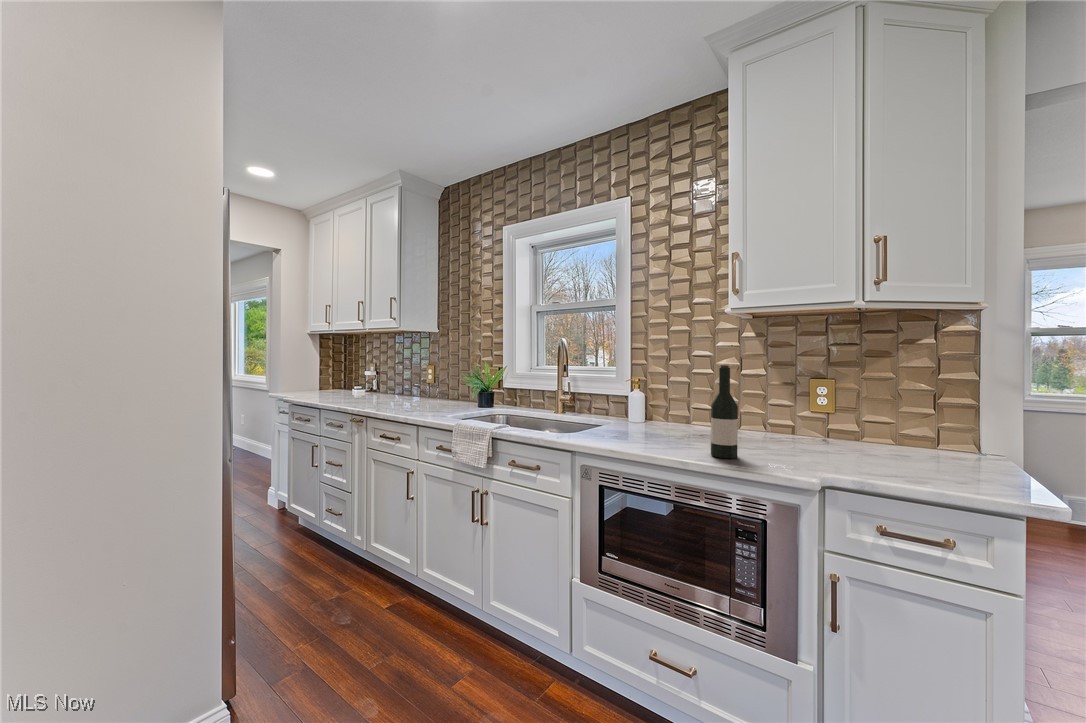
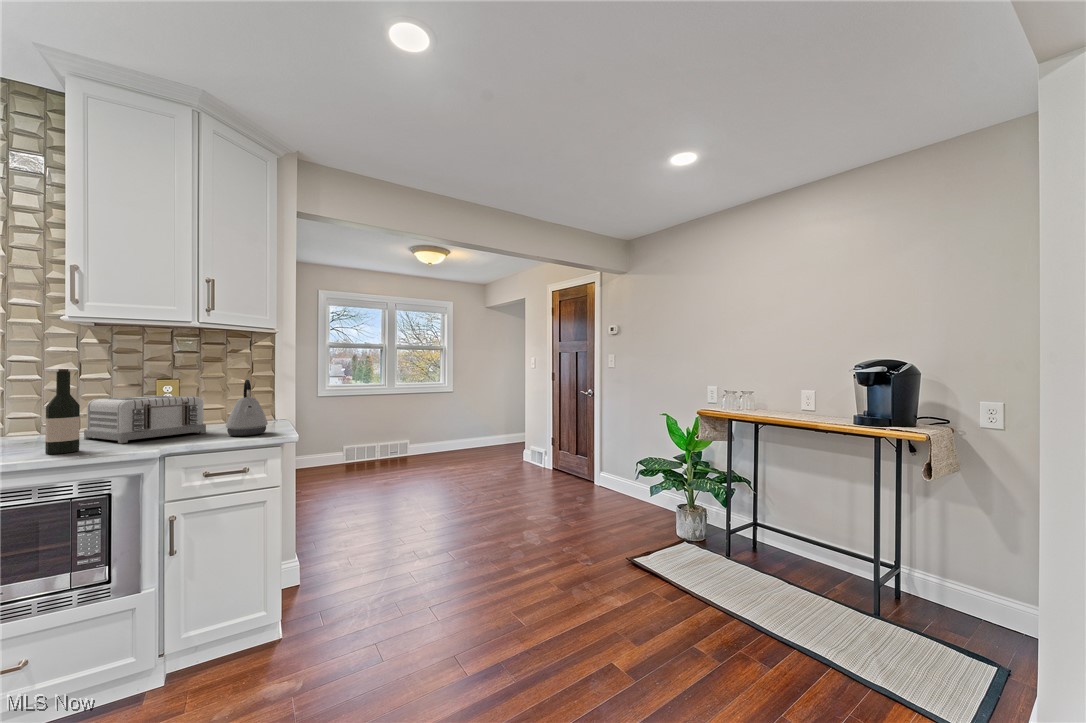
kettle: none [909,387,989,483] -> present [226,380,268,436]
toaster: none [743,397,875,459] -> present [84,396,206,443]

